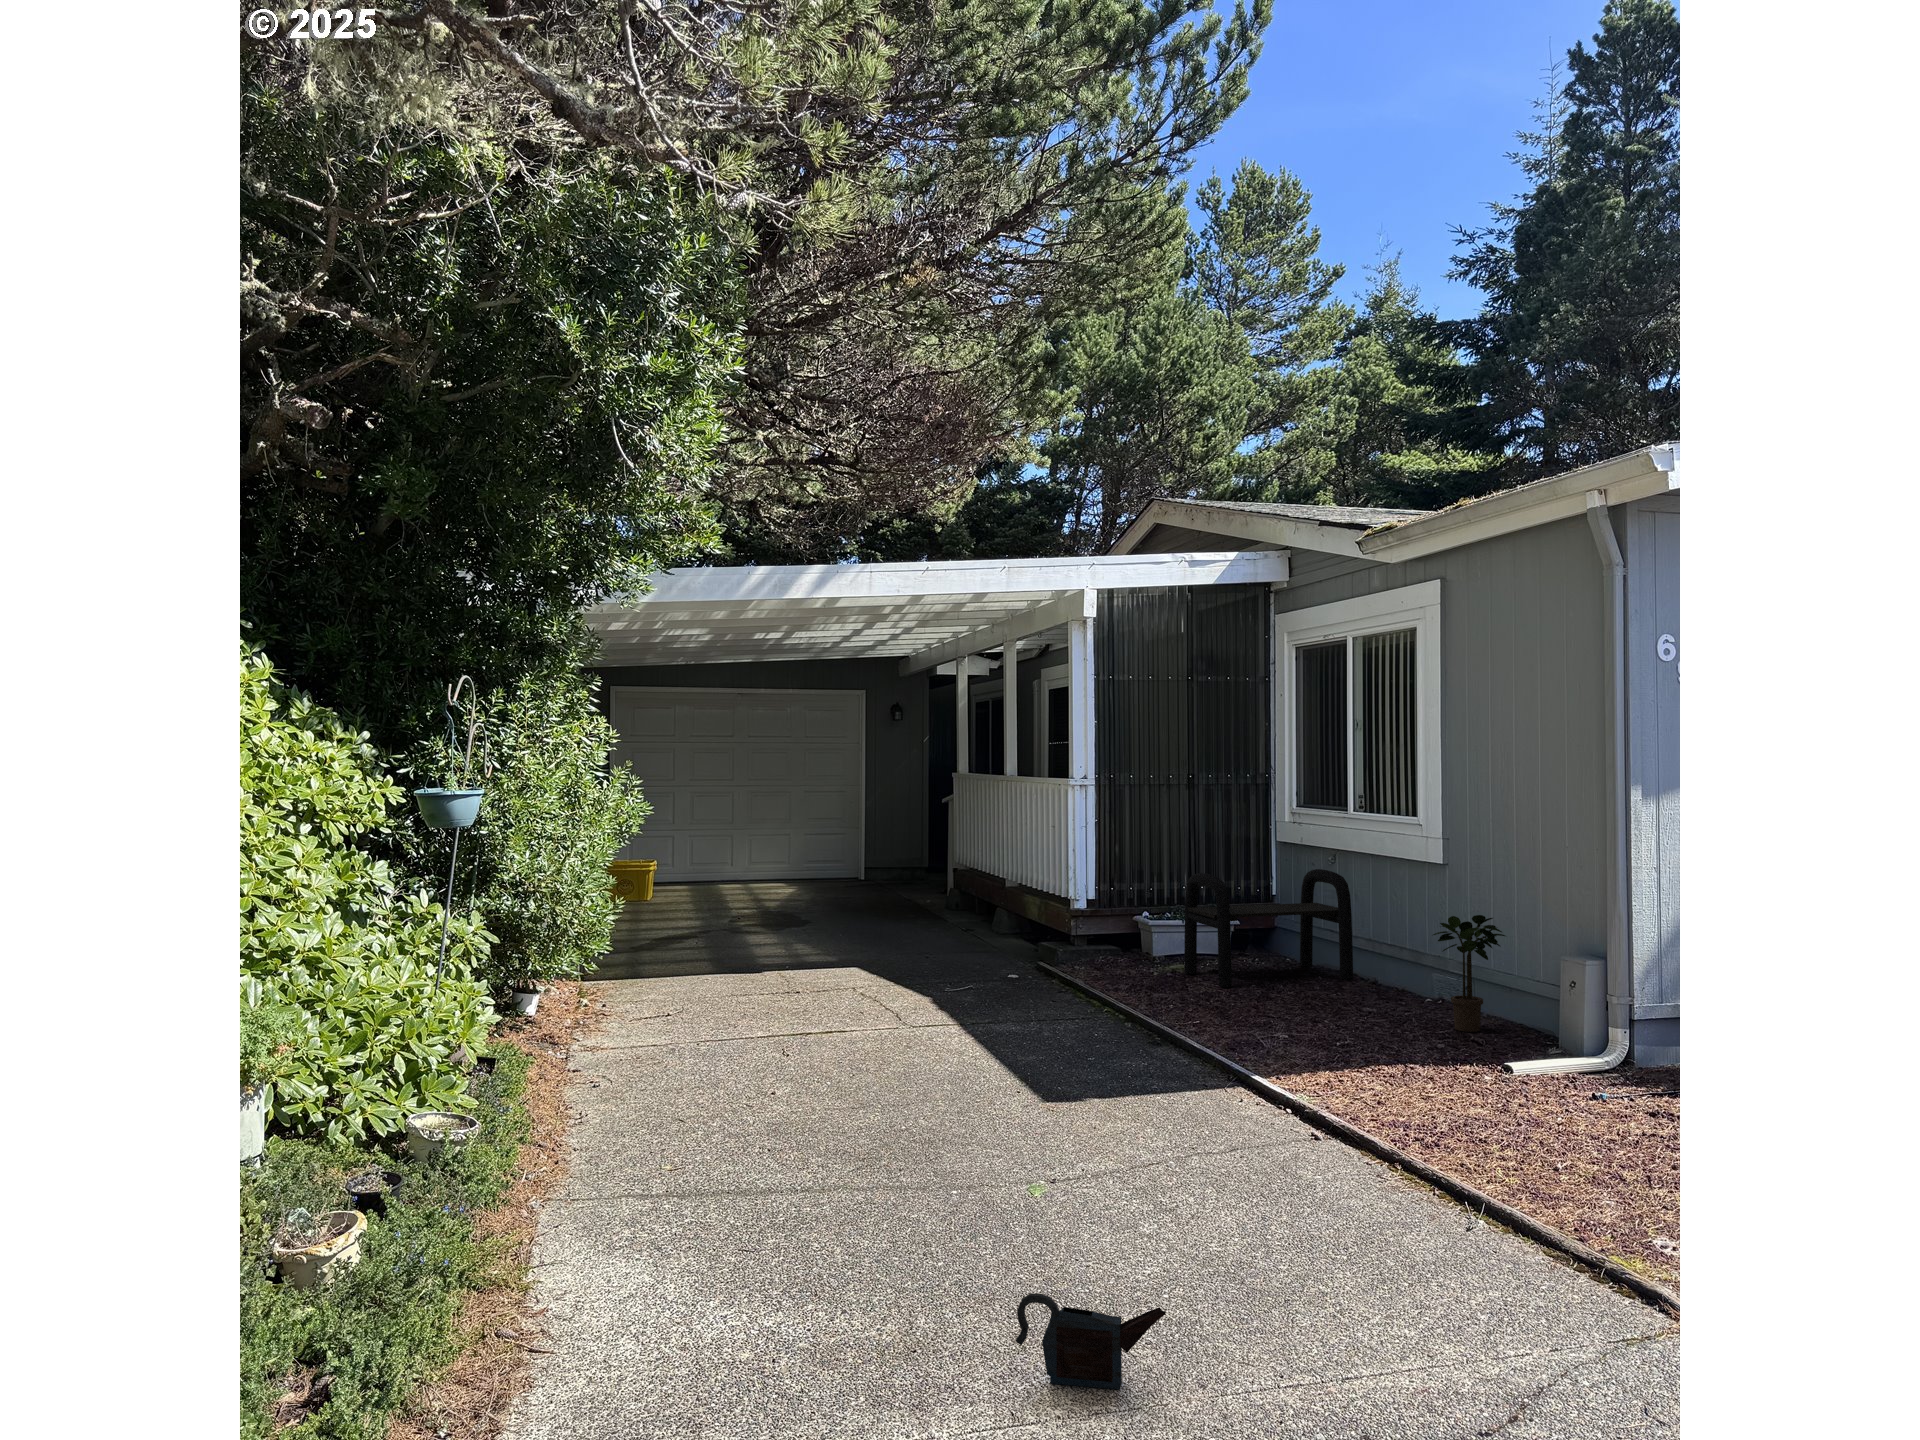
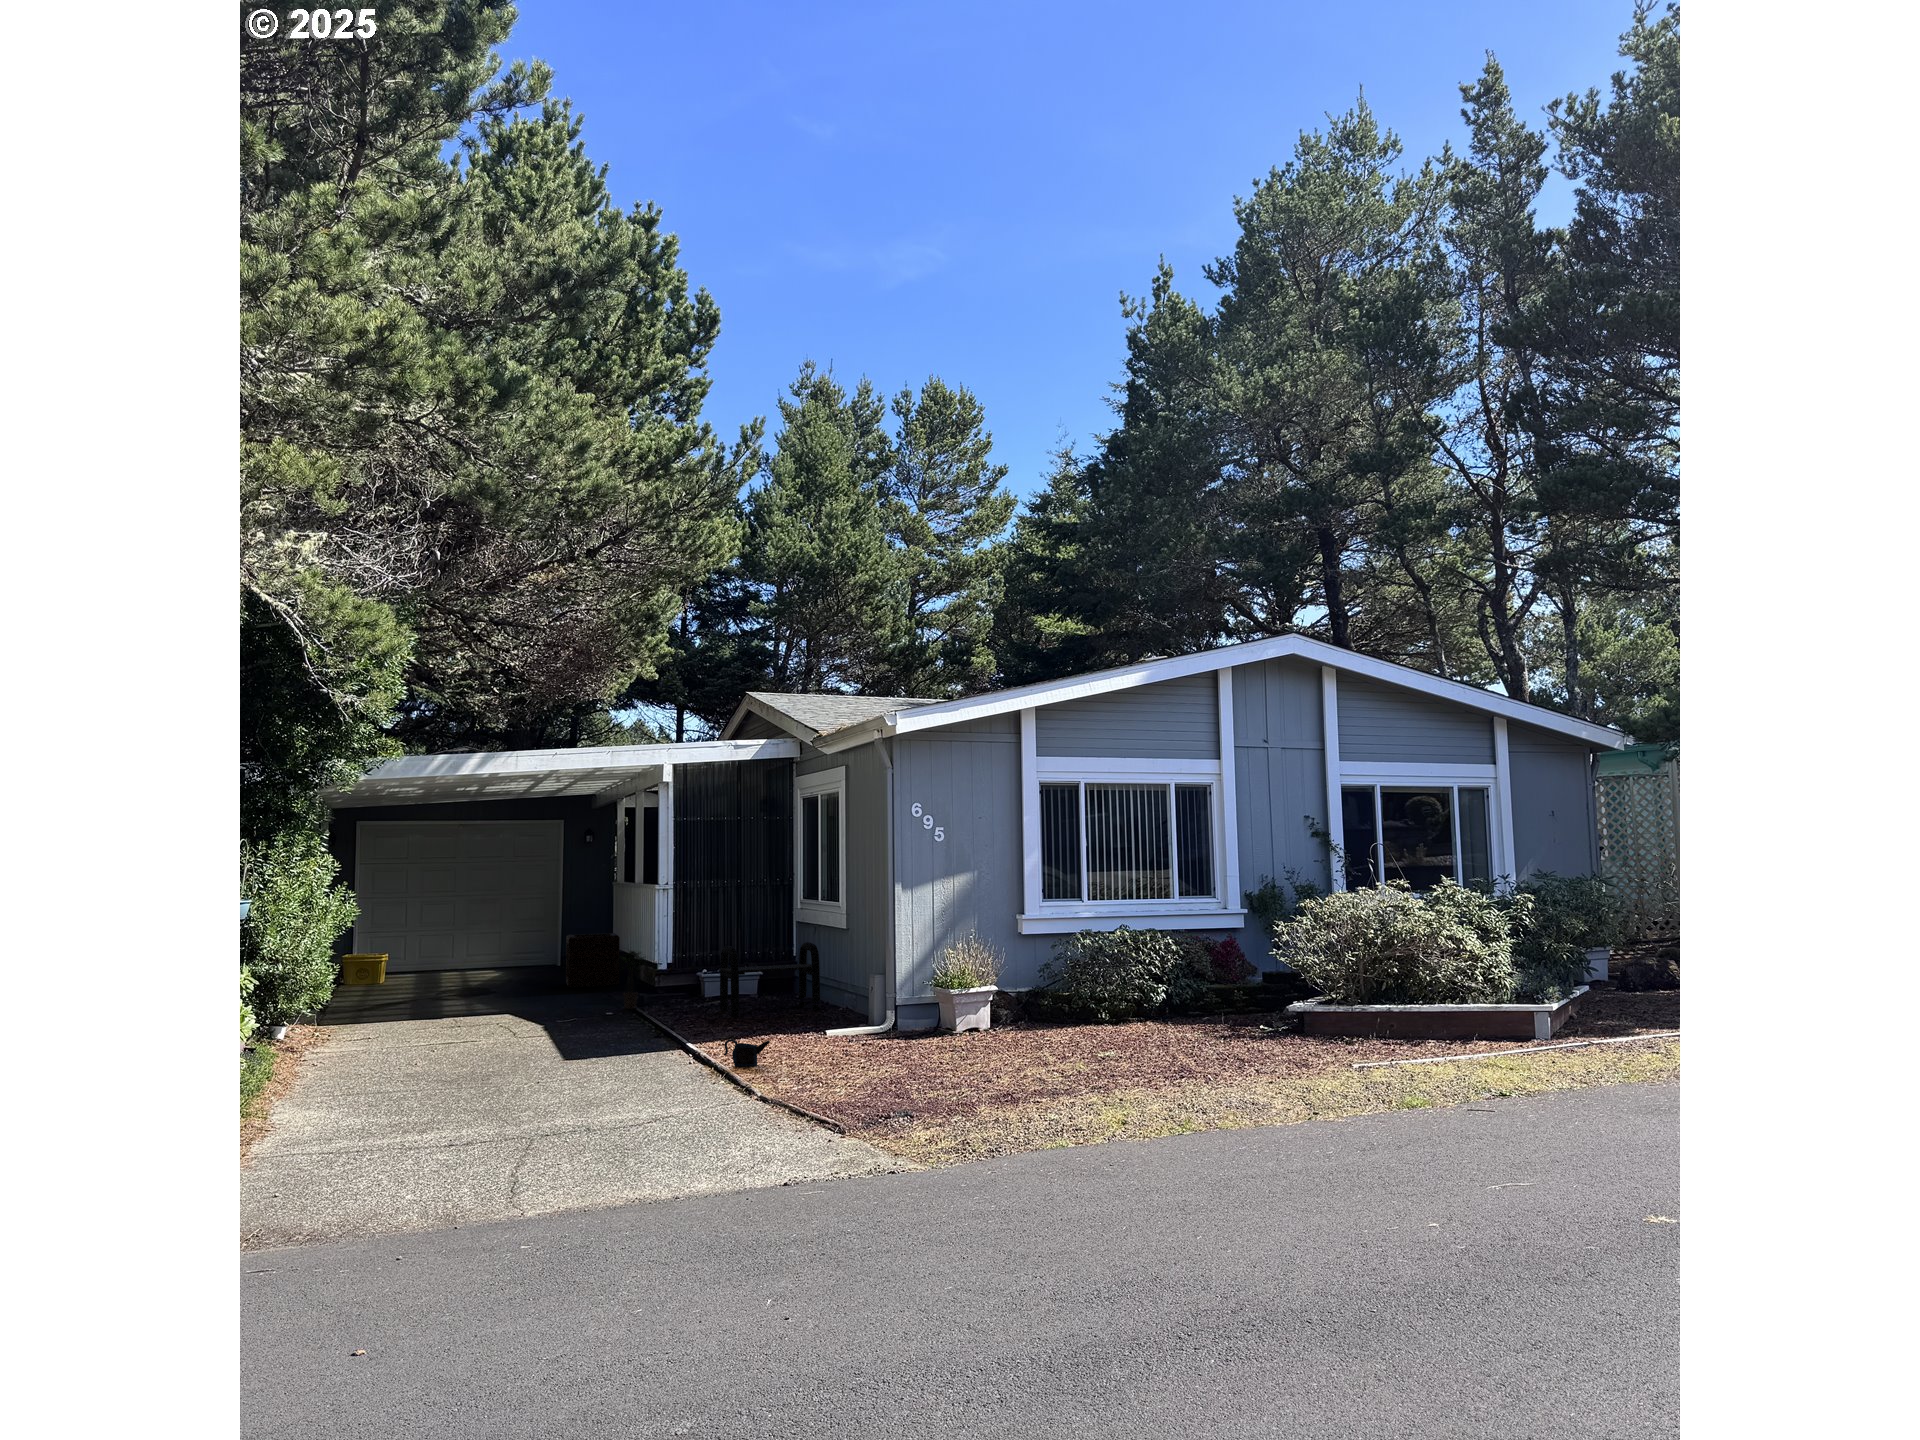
wooden crate: none [888,840,966,915] -> present [566,933,620,988]
potted plant: present [1433,915,1505,1032] -> present [621,951,645,1009]
watering can: present [1016,1293,1166,1389] -> present [724,1039,770,1066]

